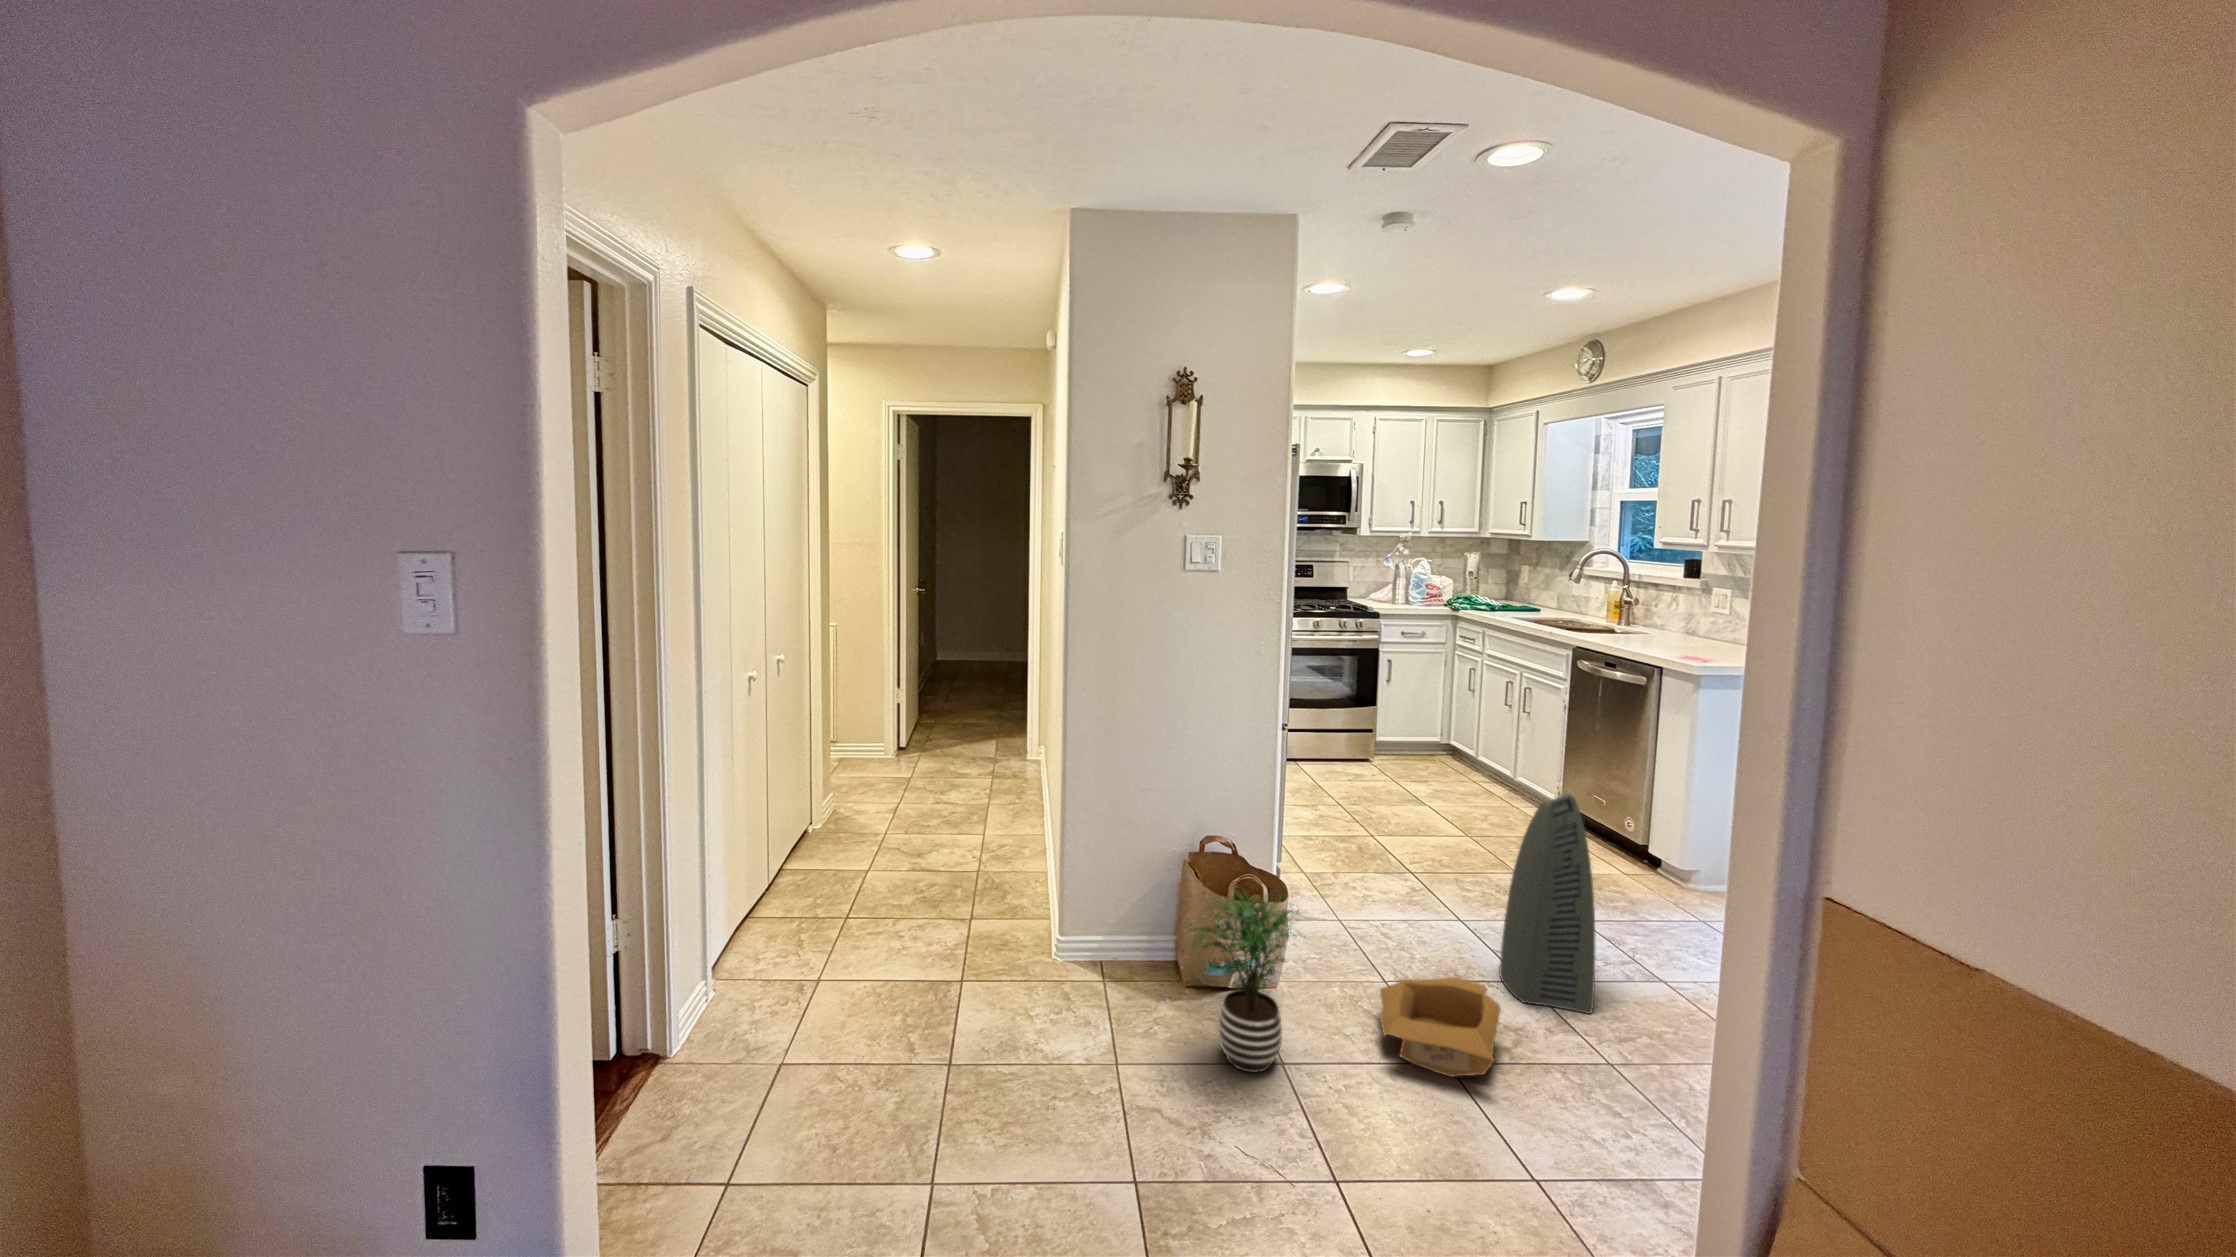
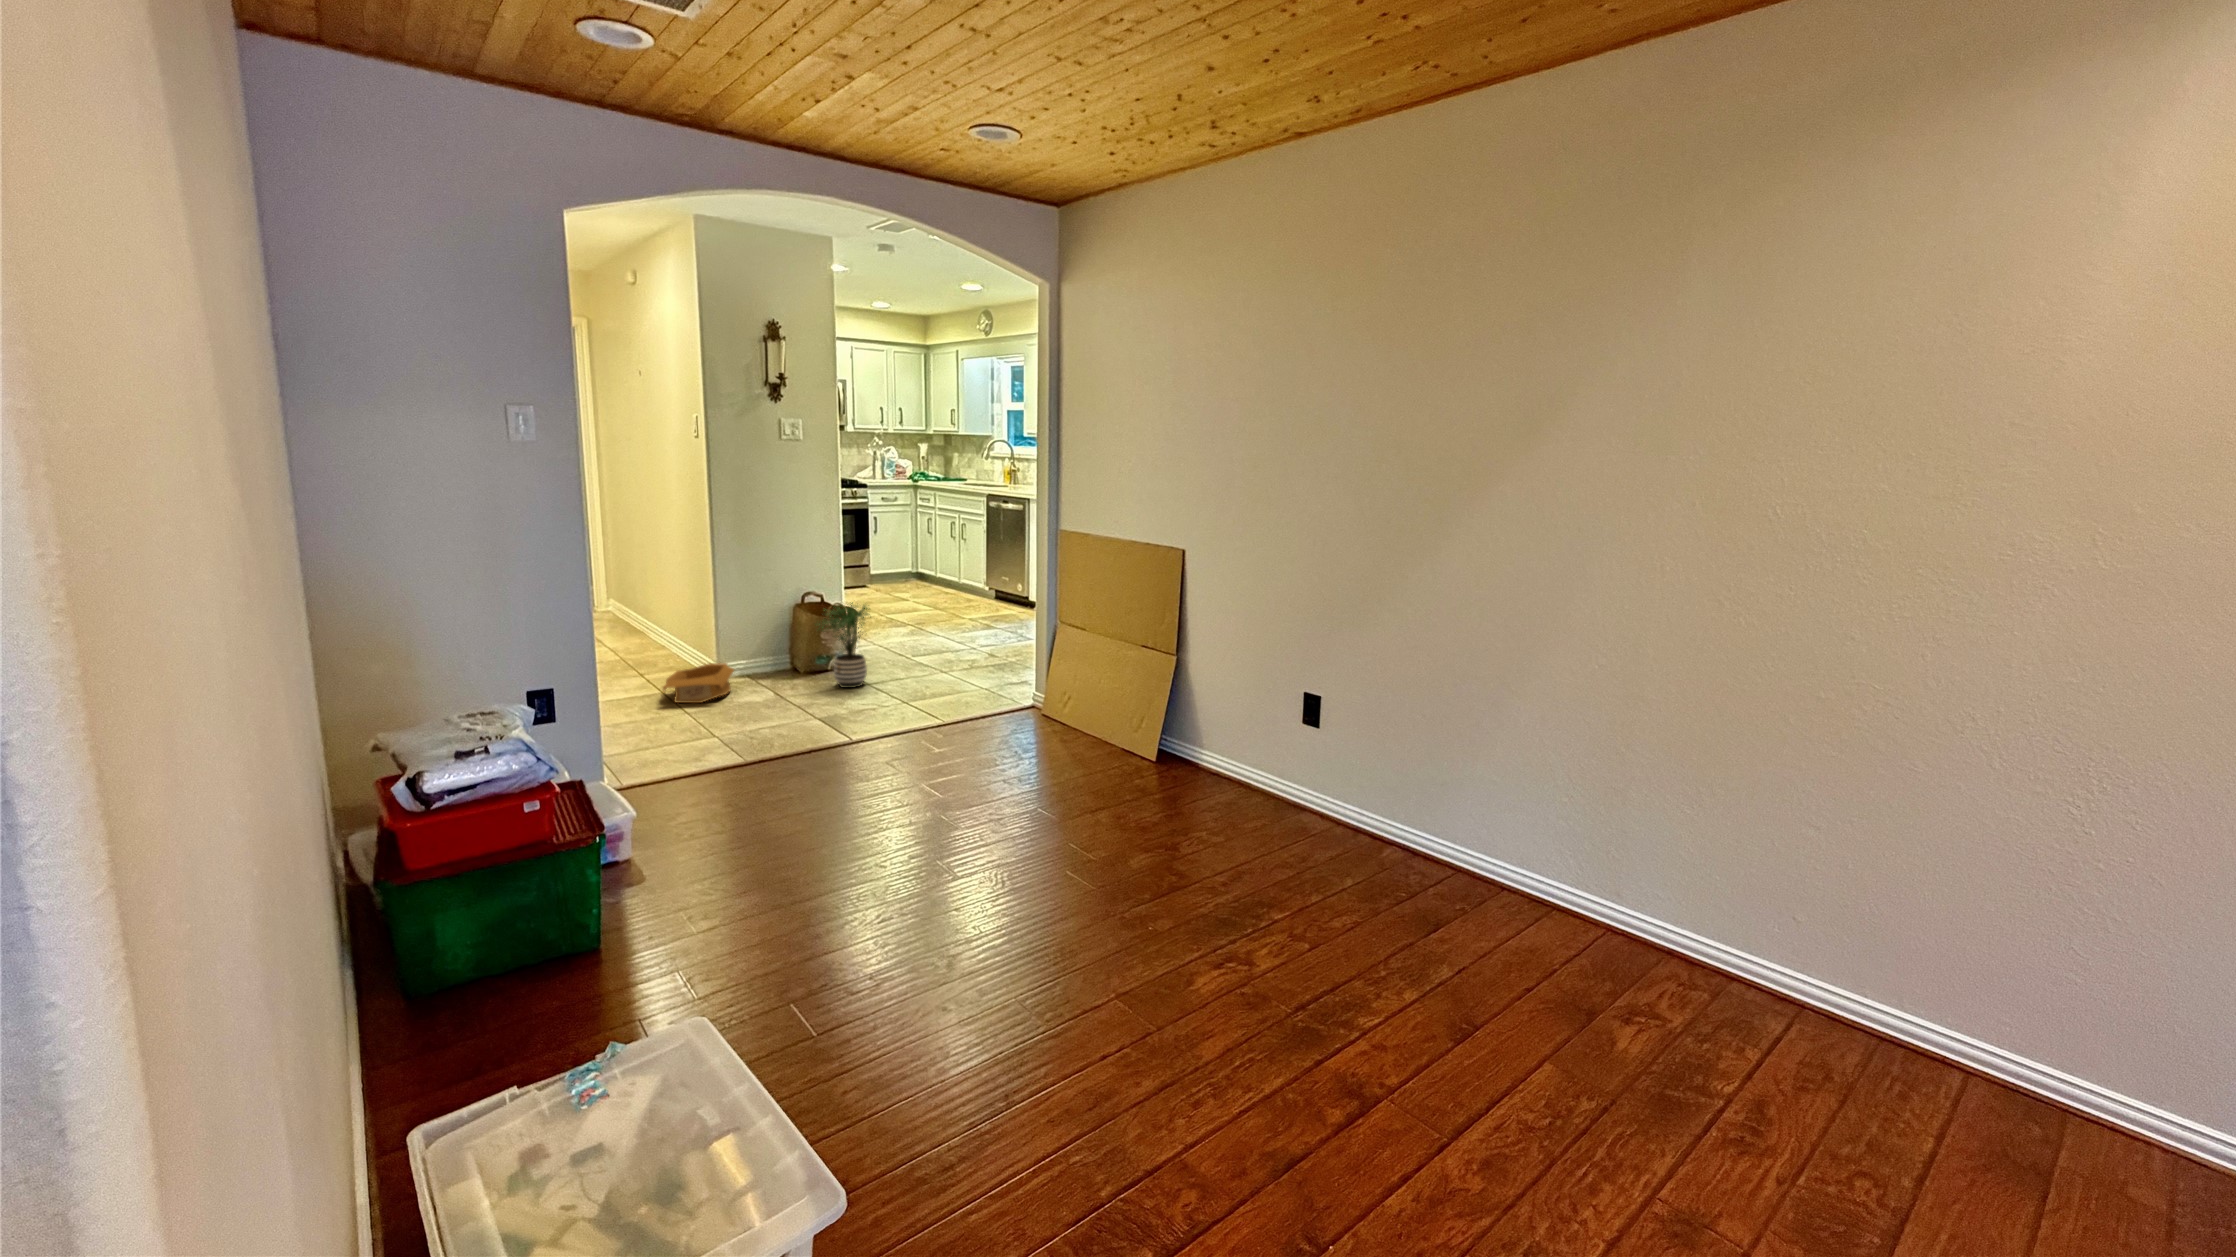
air purifier: present [1499,794,1595,1014] -> none [961,551,1003,652]
cardboard box: present [1380,977,1501,1077] -> present [663,663,734,703]

